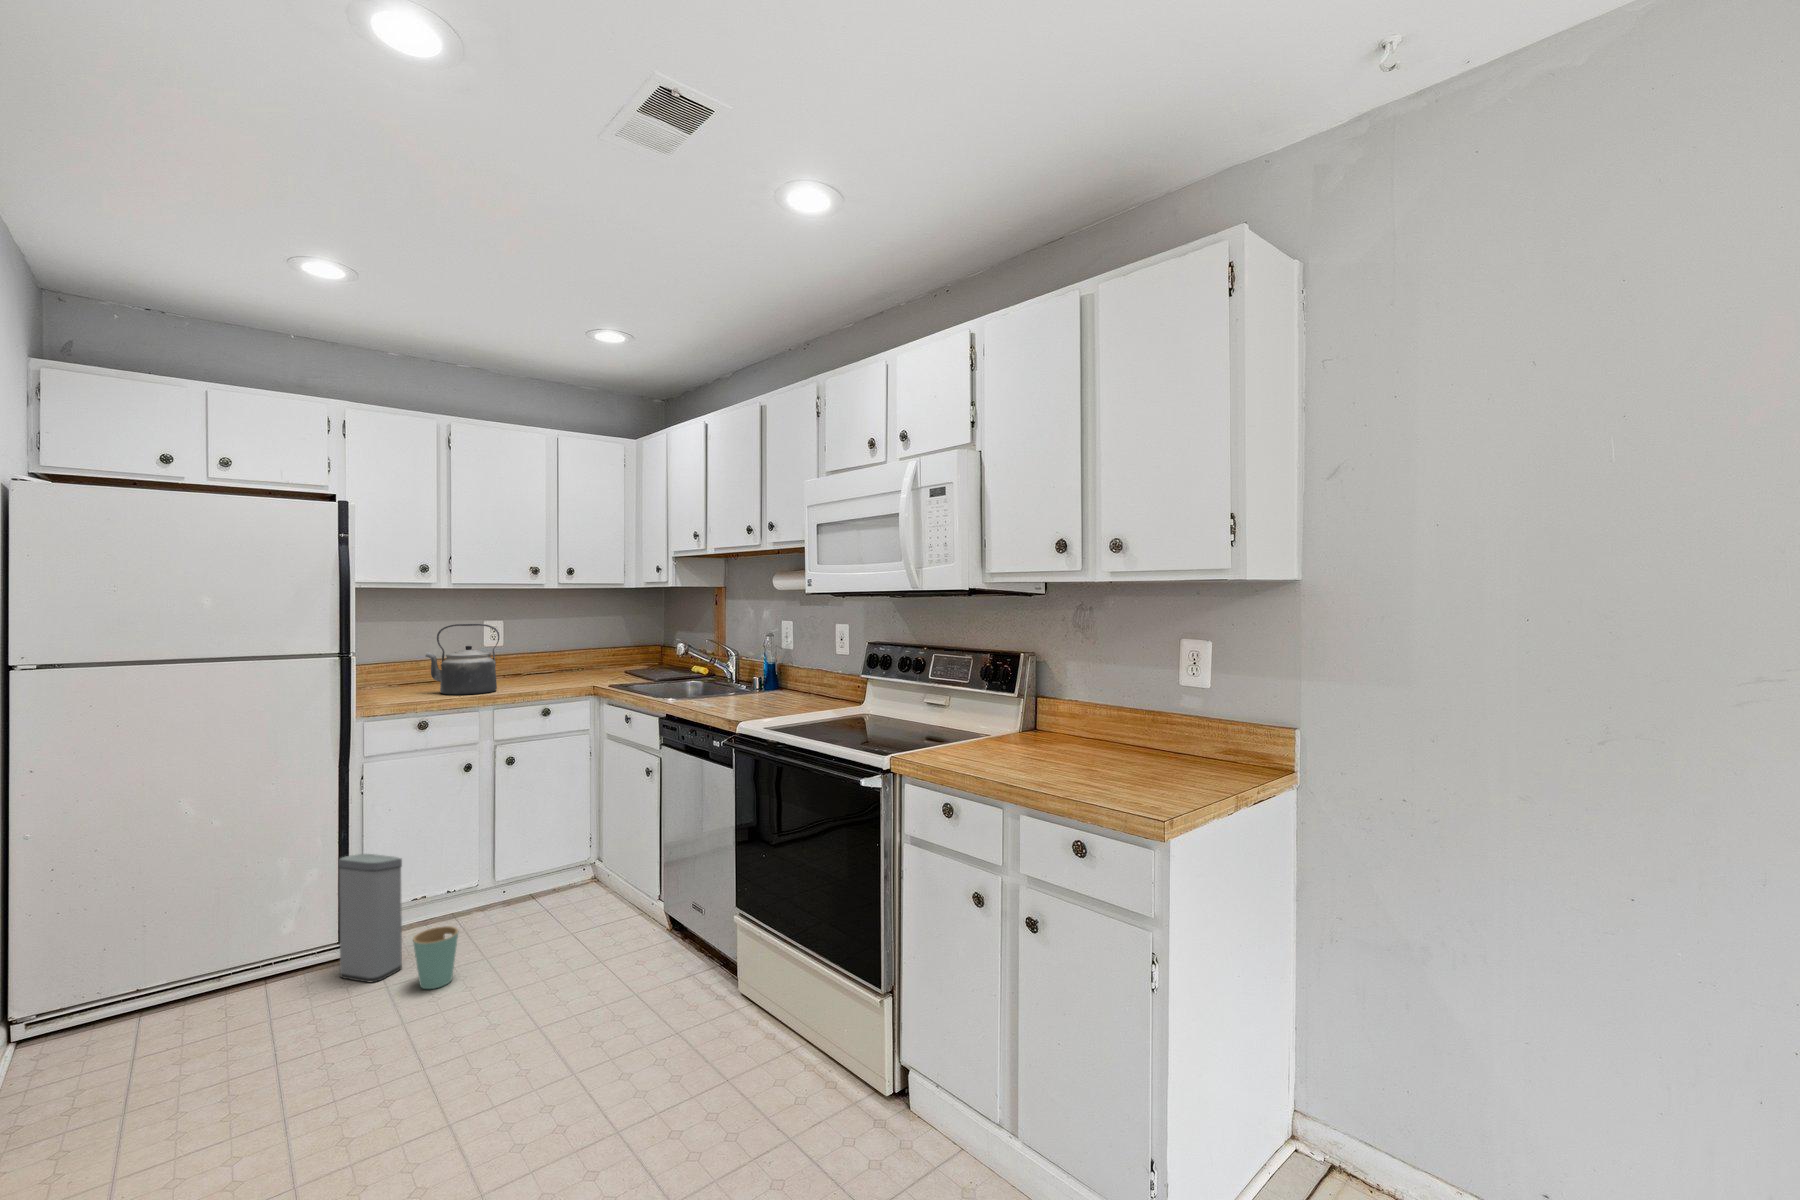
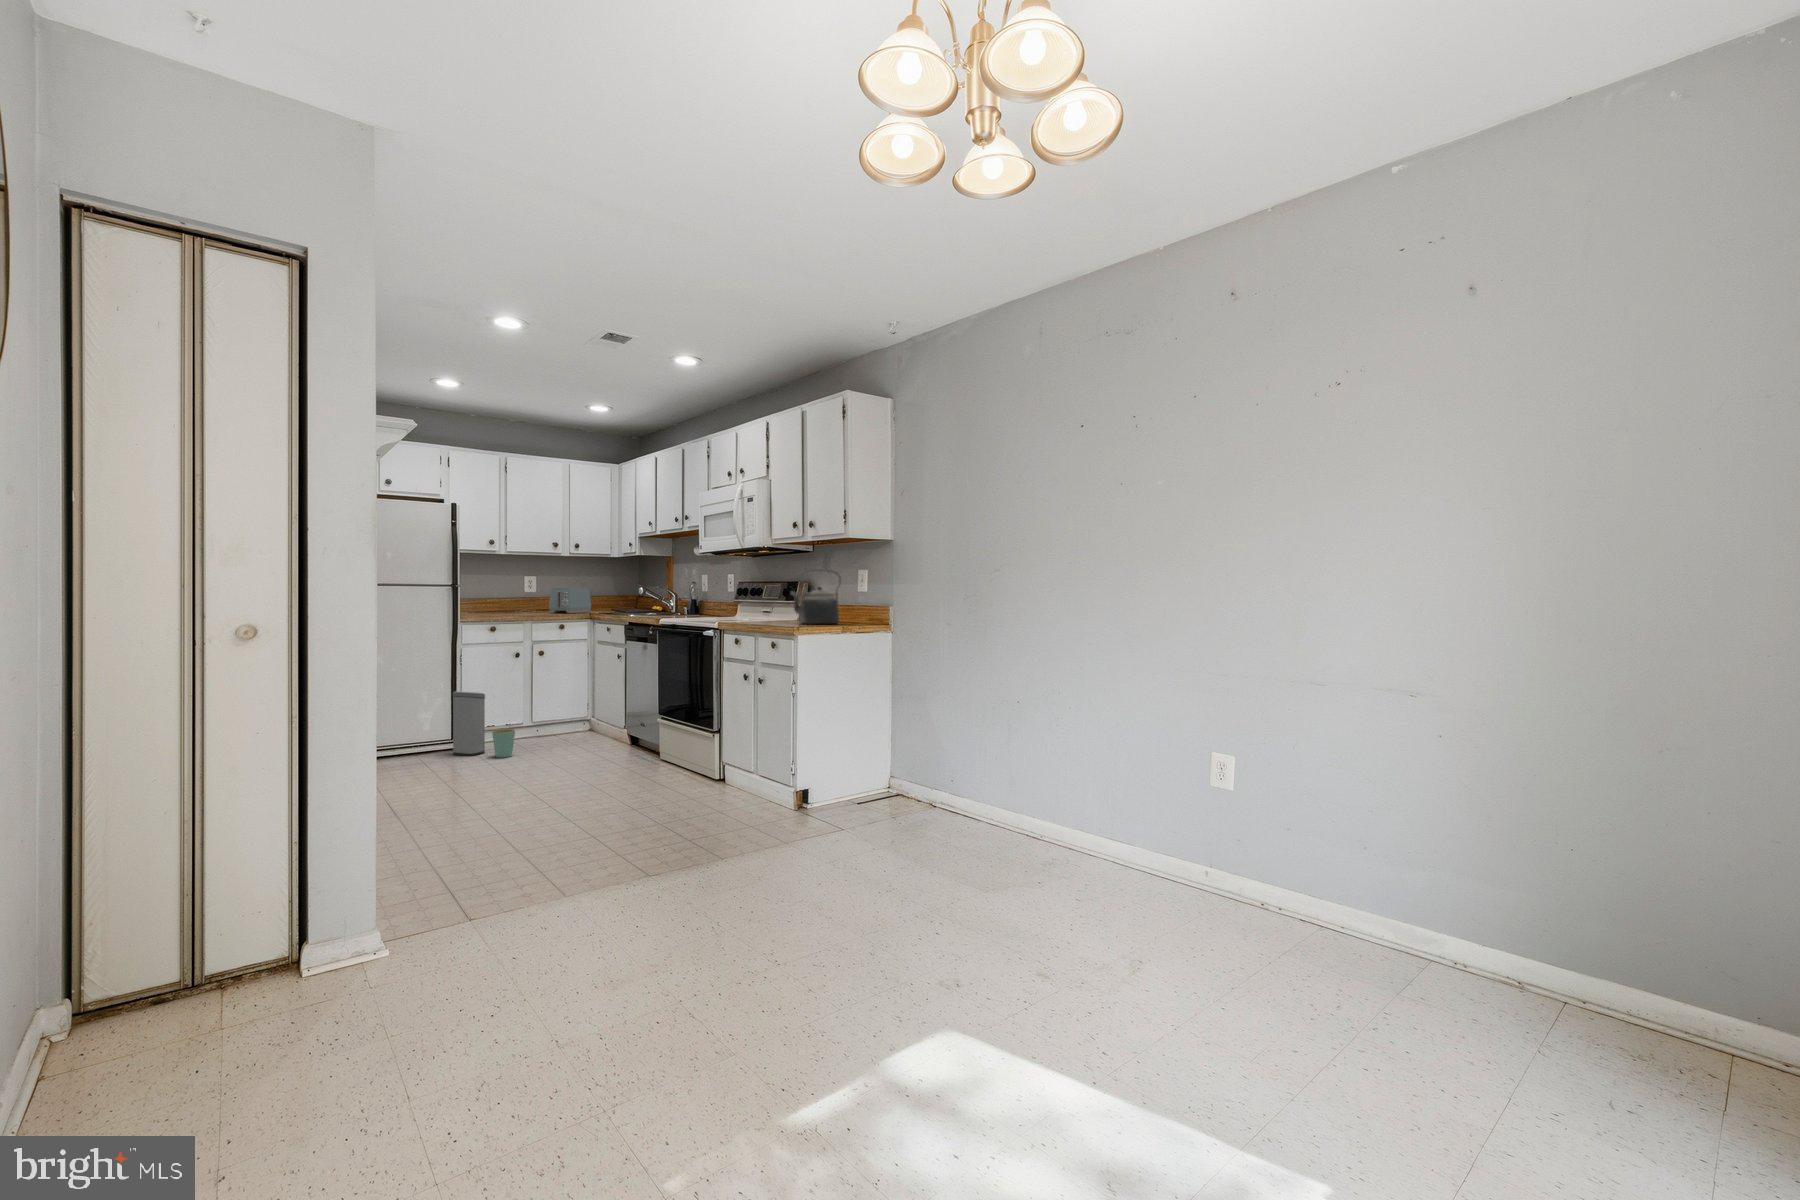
kettle: present [426,624,499,695] -> present [791,570,841,624]
toaster: none [524,638,594,684] -> present [549,588,591,613]

